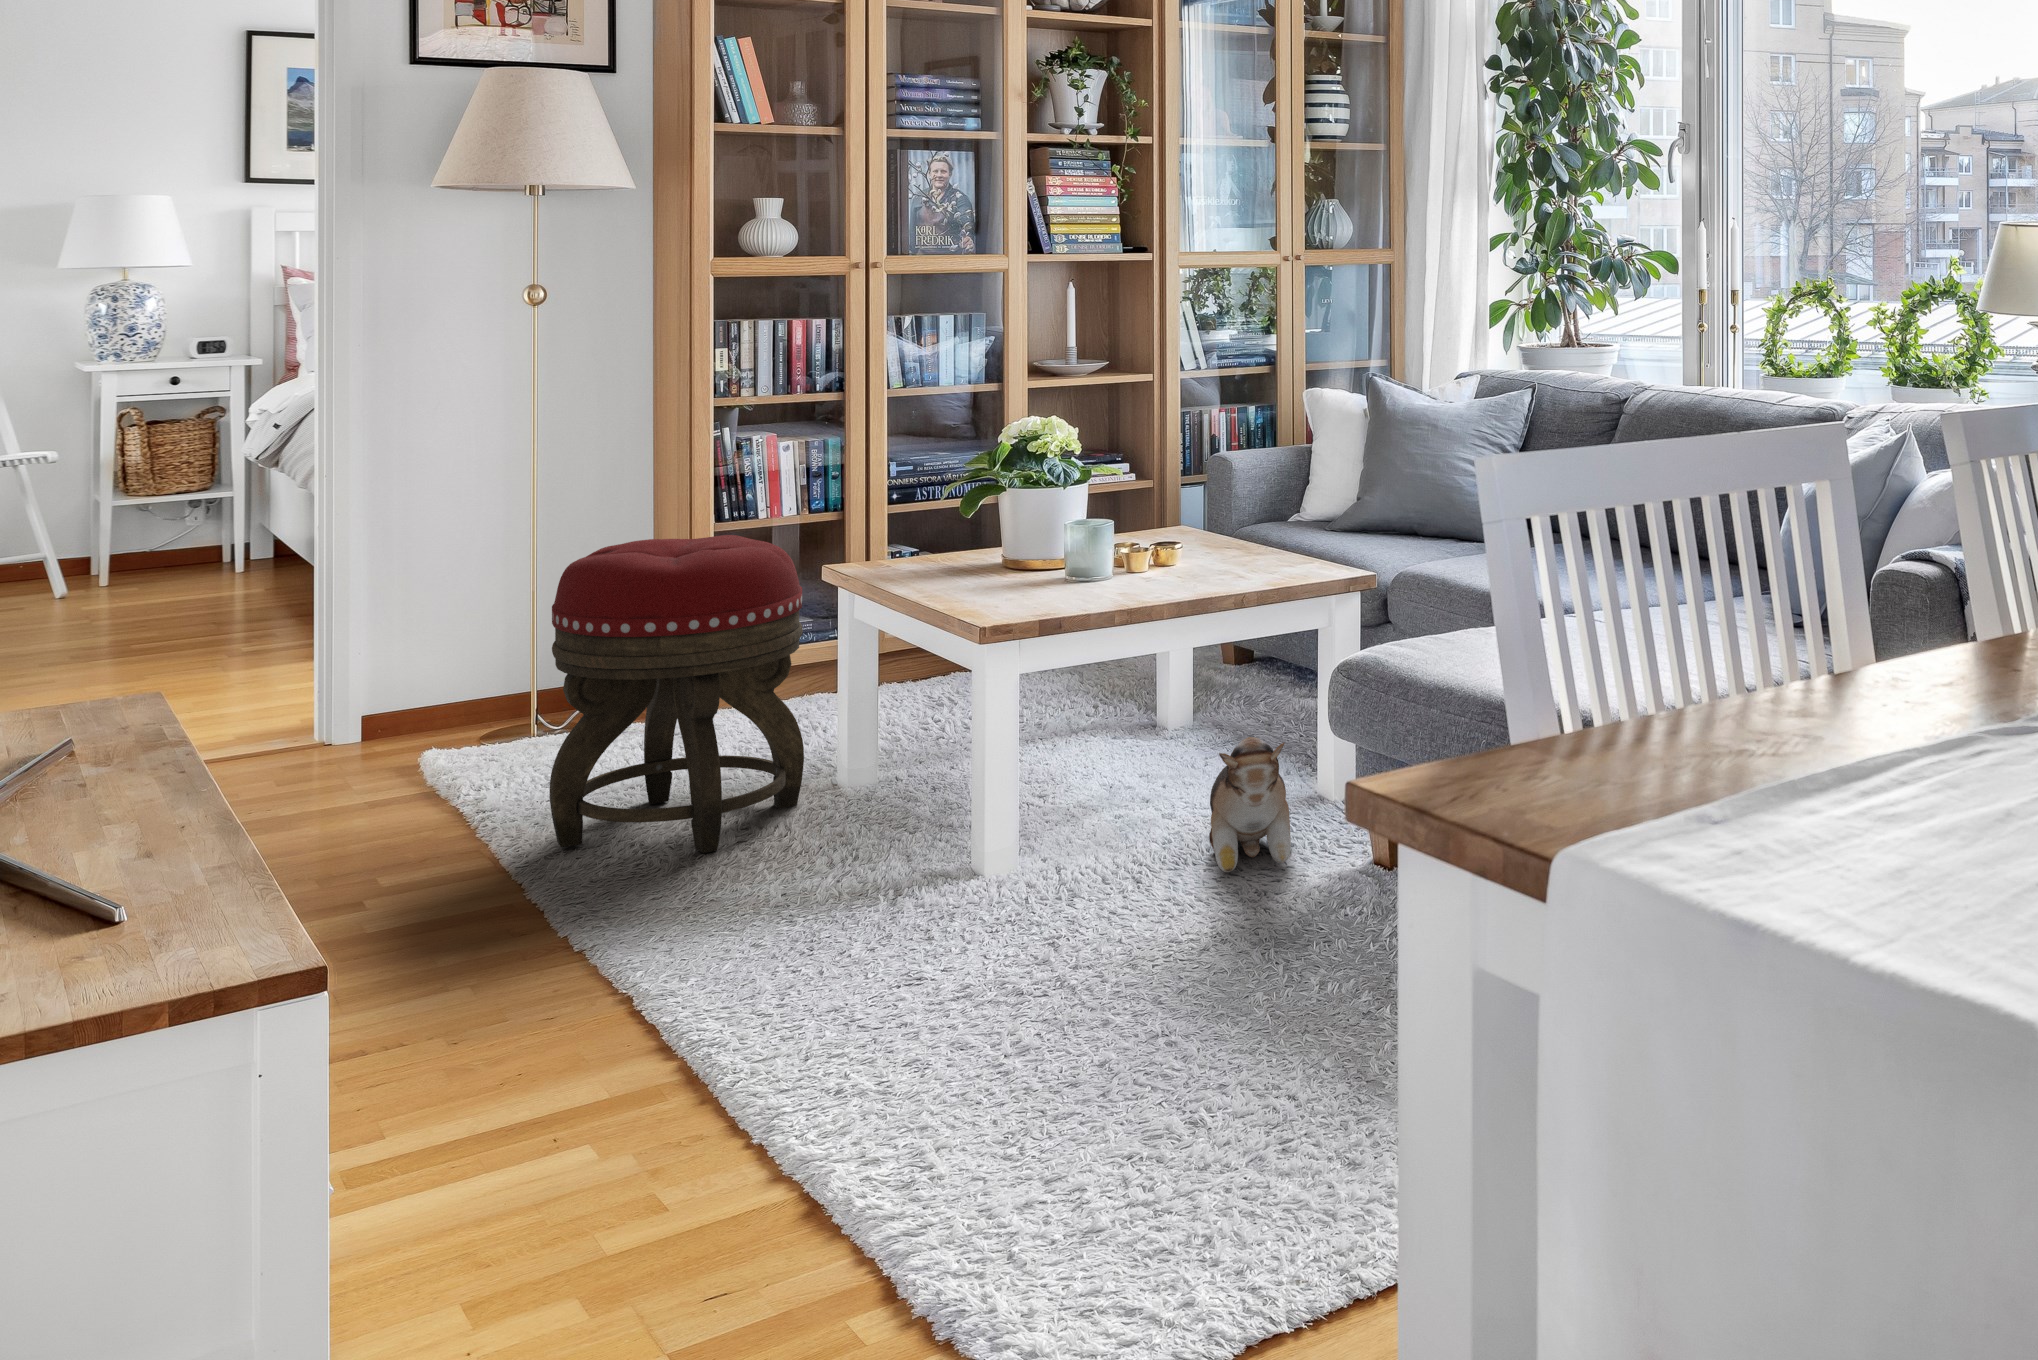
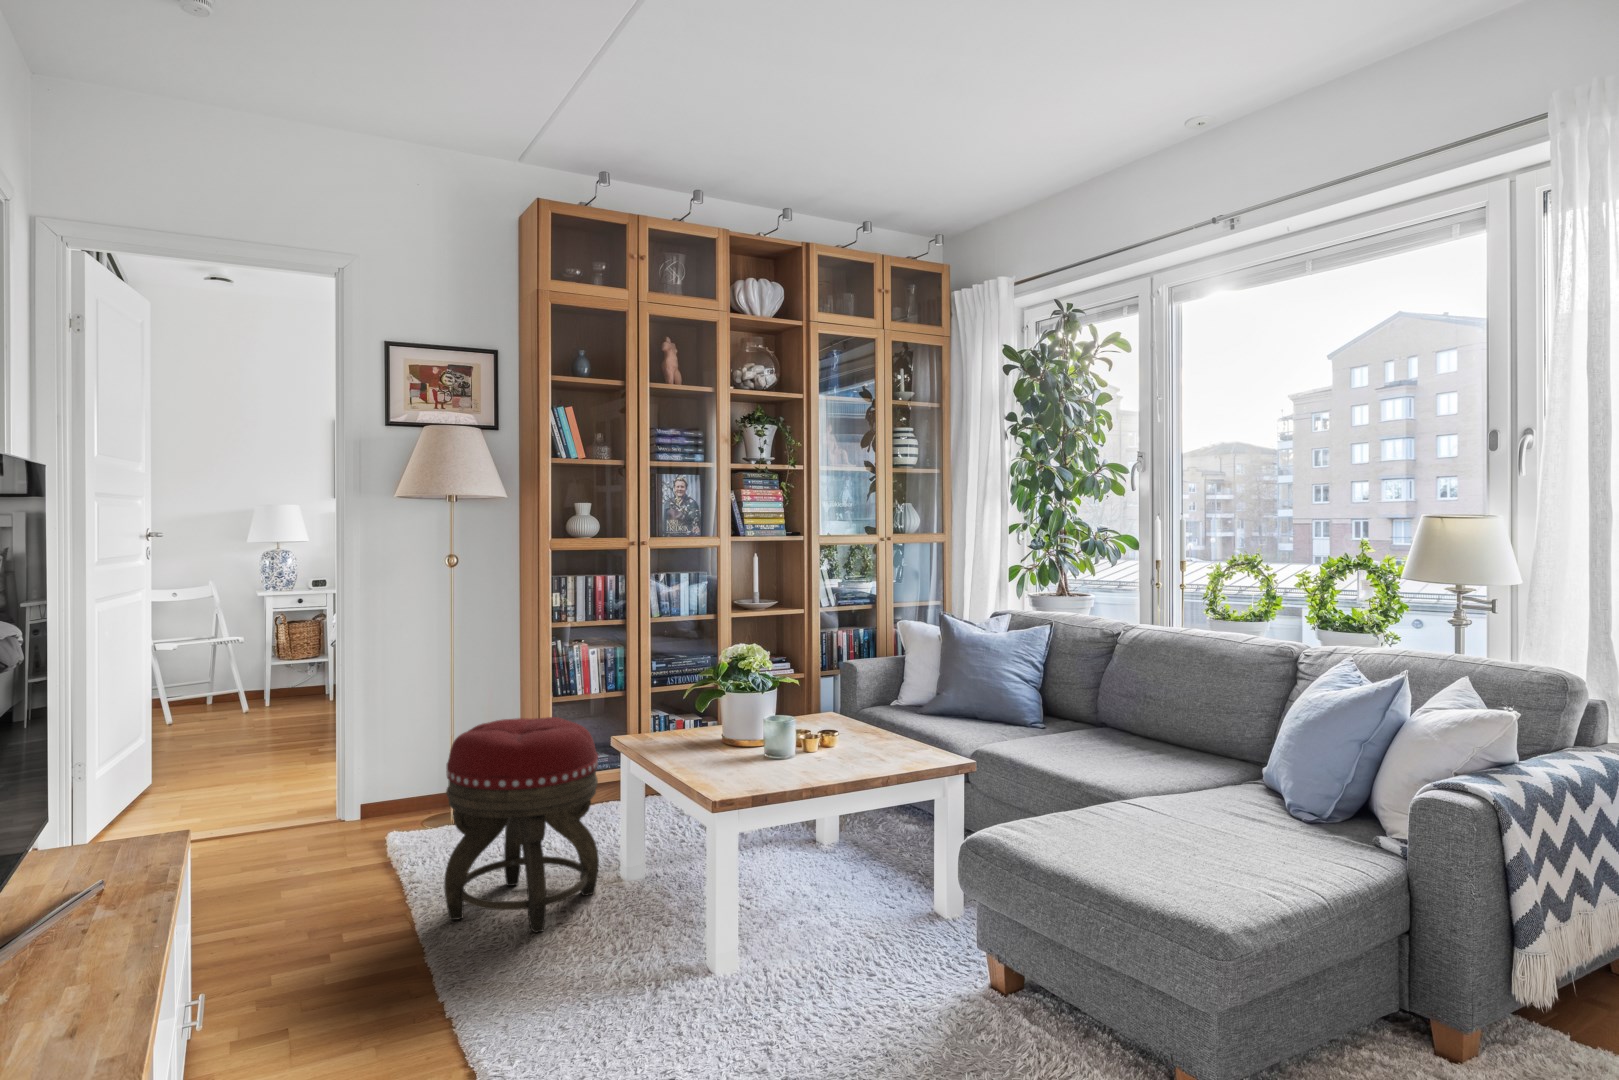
plush toy: present [1209,737,1291,872] -> none [866,890,927,987]

